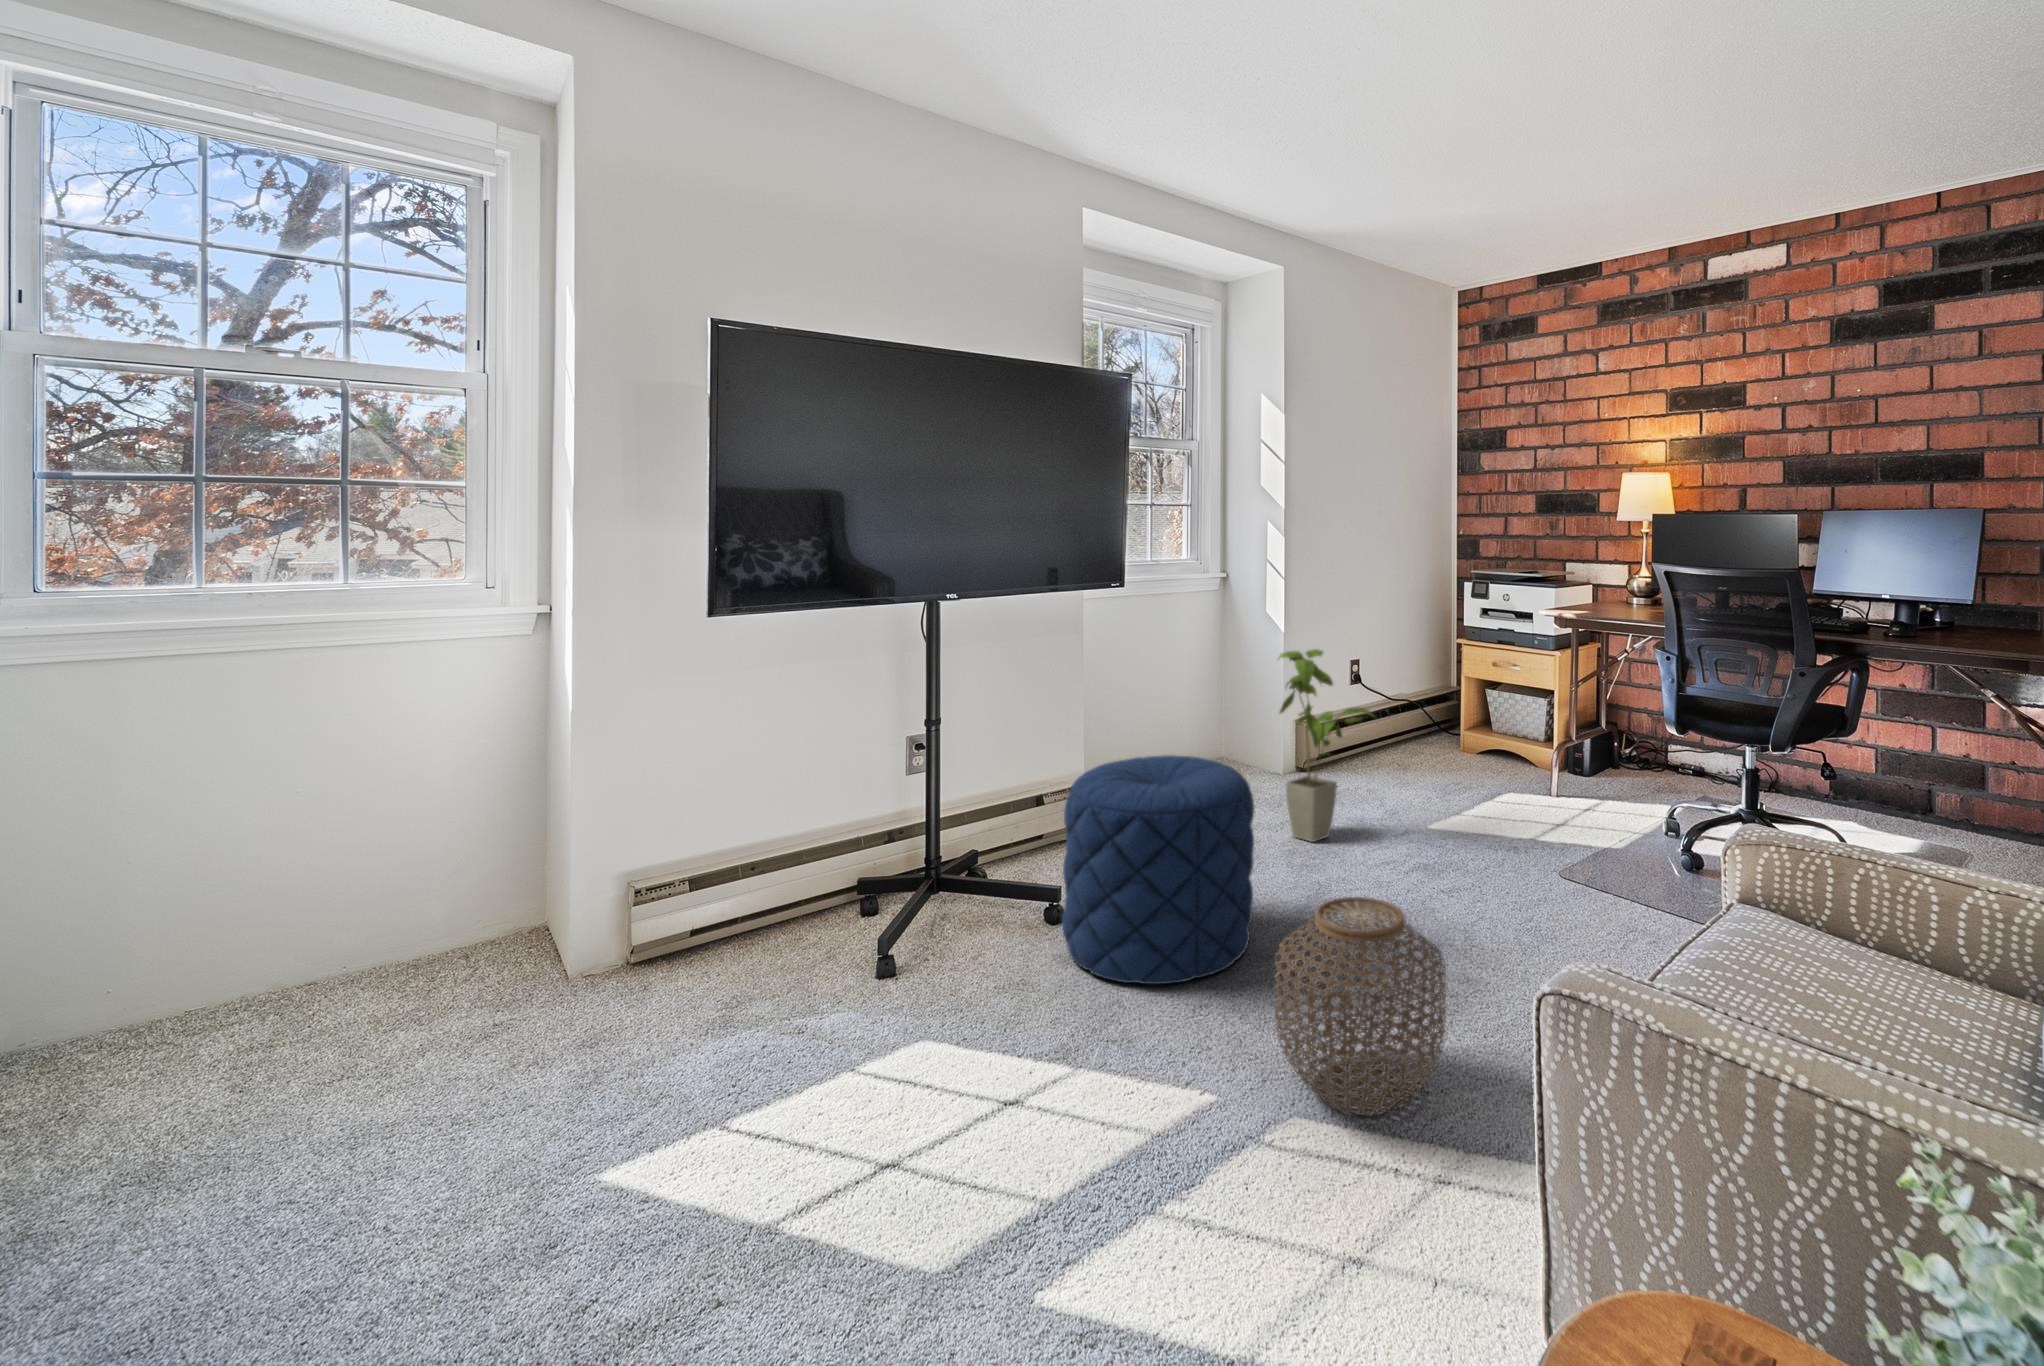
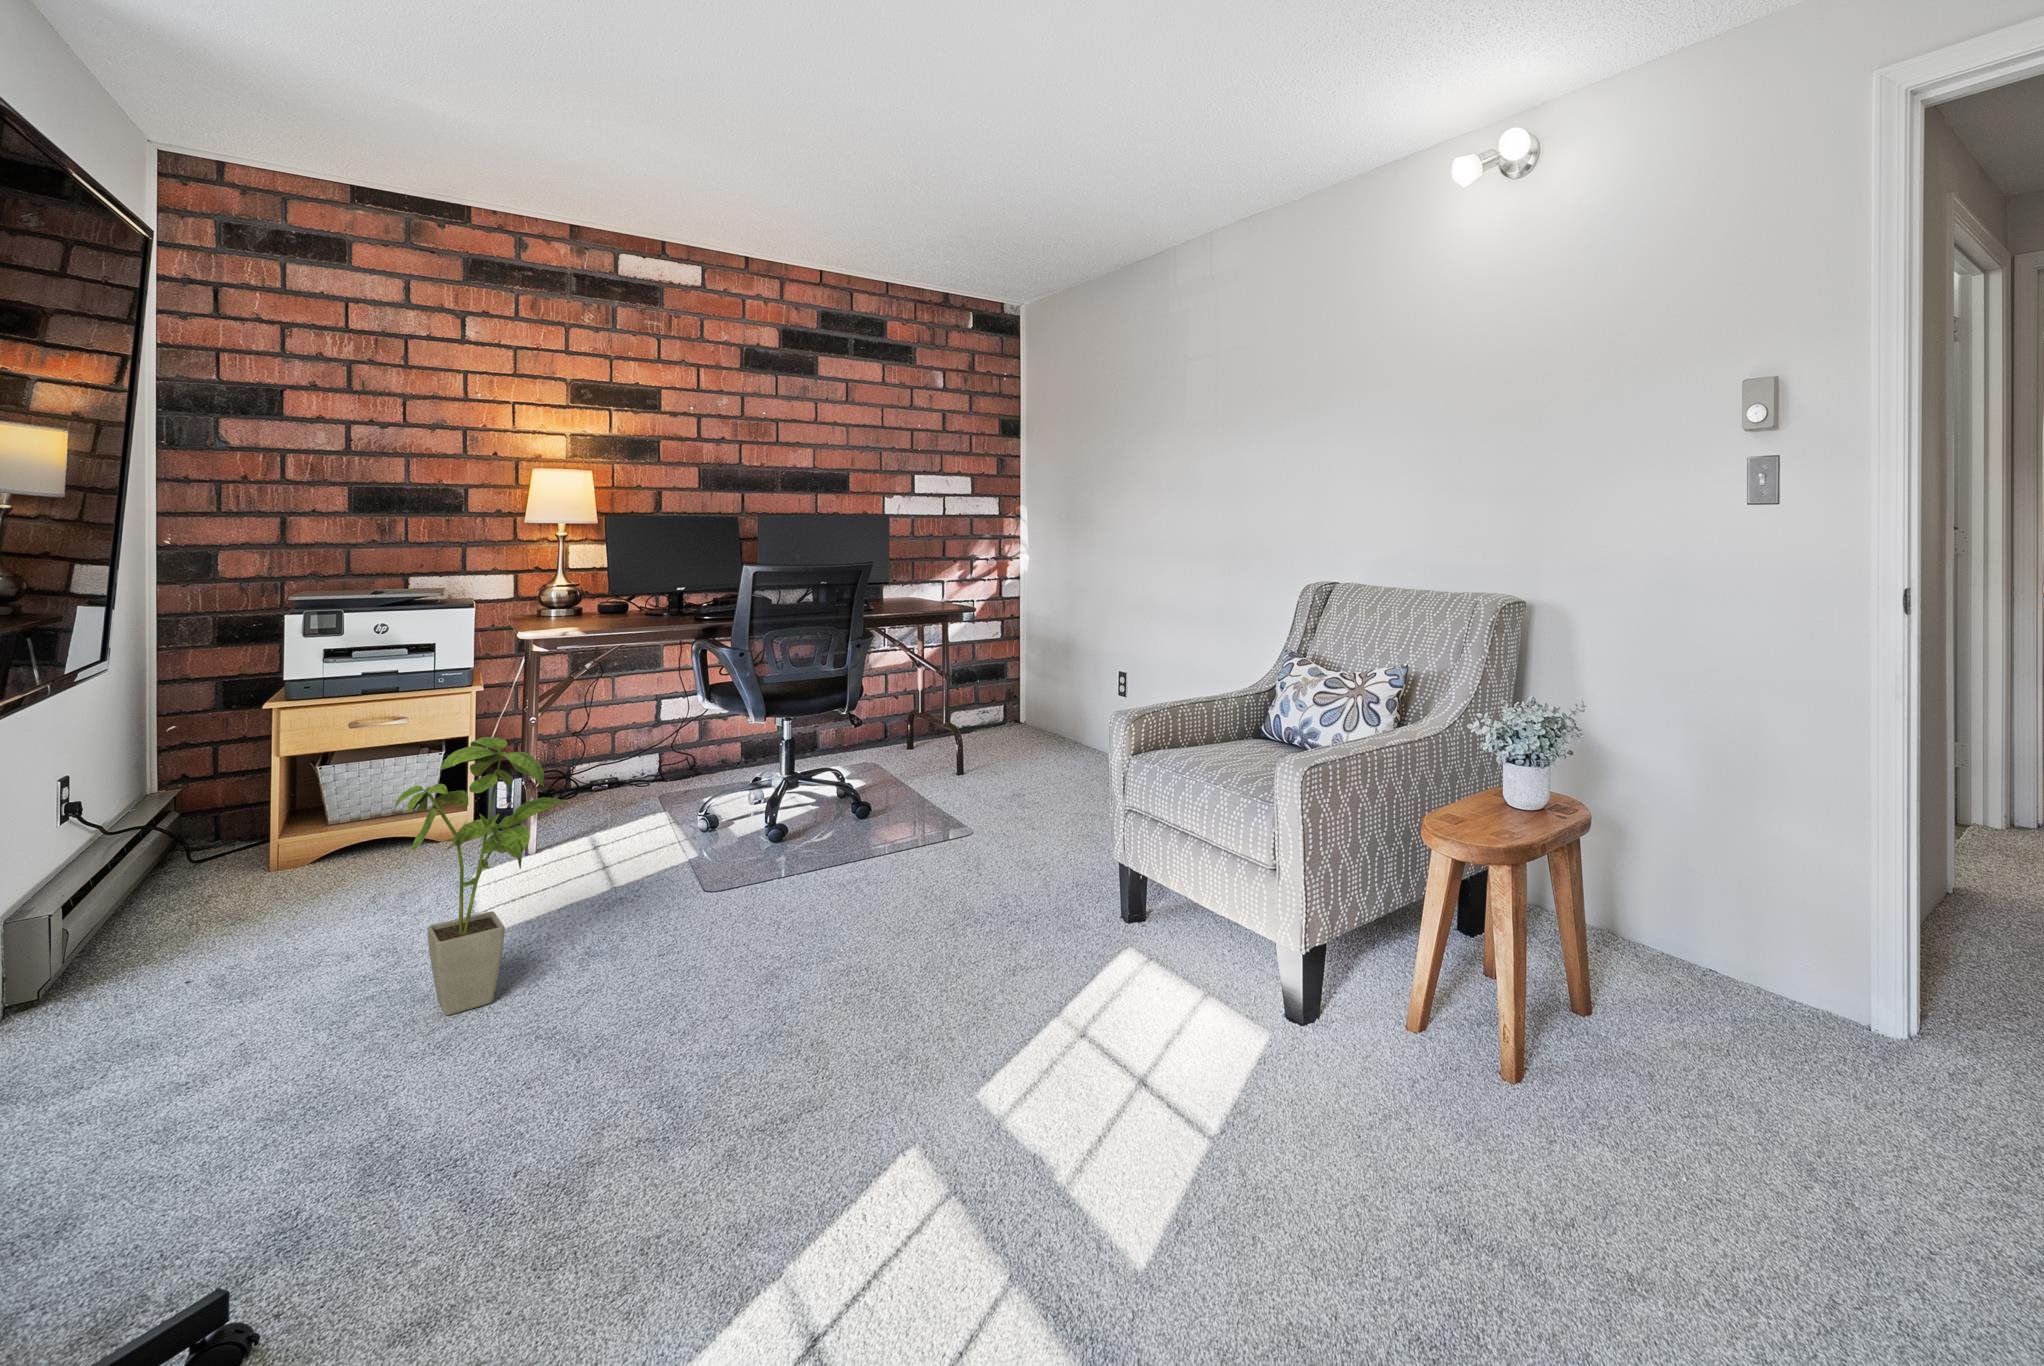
pouf: present [1062,755,1254,984] -> none [558,884,843,1229]
woven basket: present [1274,897,1446,1115] -> none [1001,886,1141,1059]

